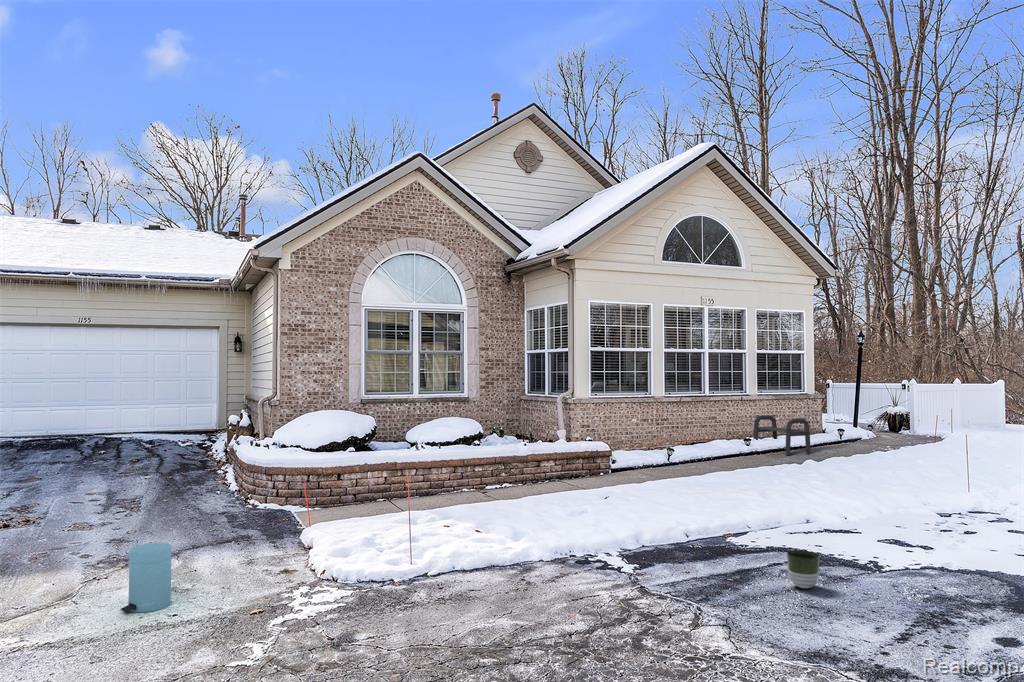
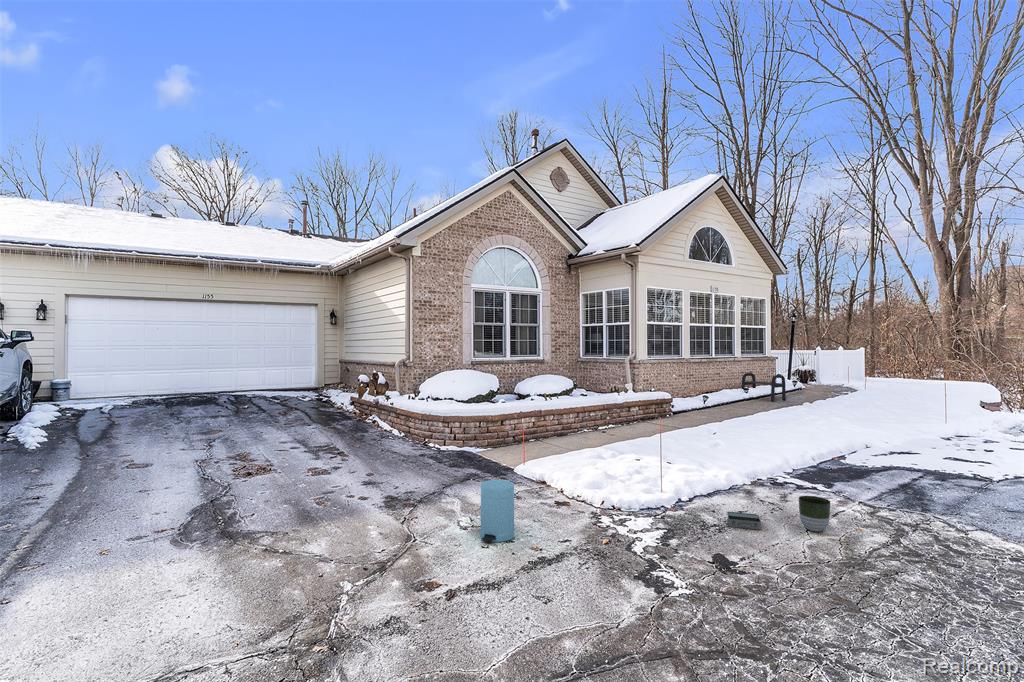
planter: present [787,550,819,588] -> present [799,496,831,531]
toolbox: none [423,592,466,614] -> present [727,512,761,530]

